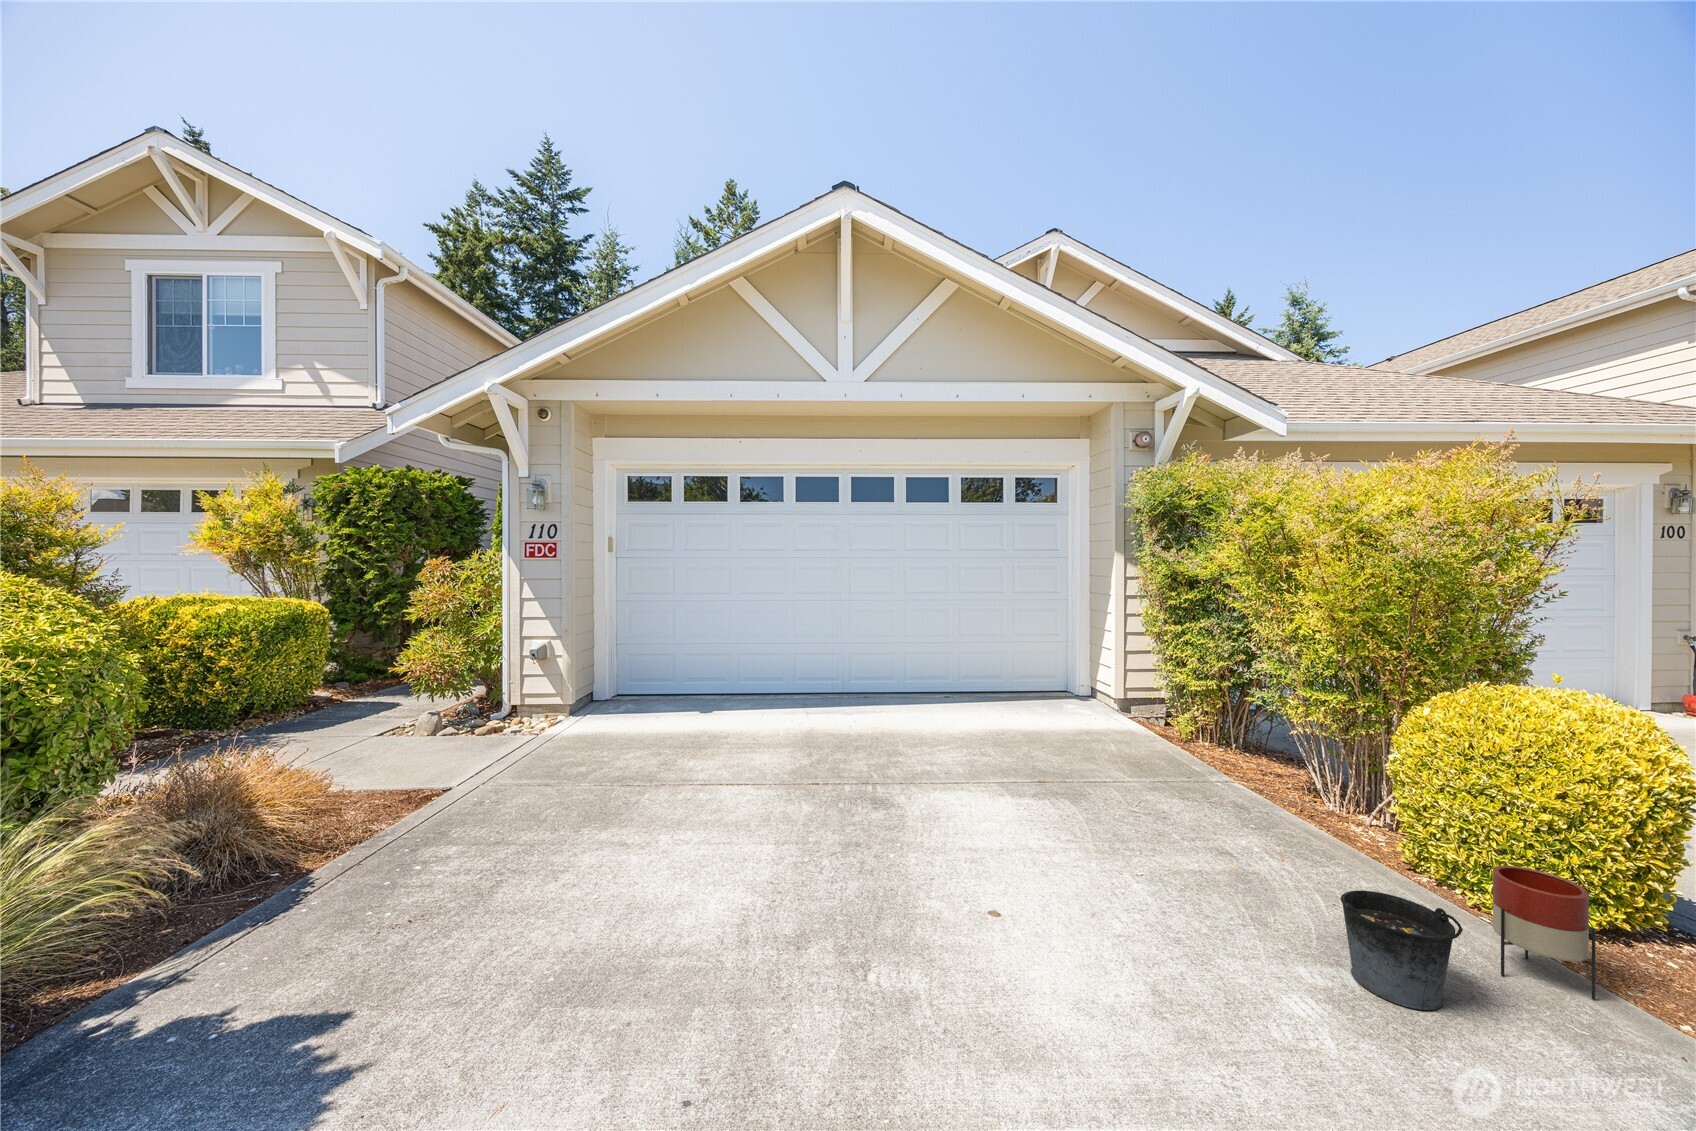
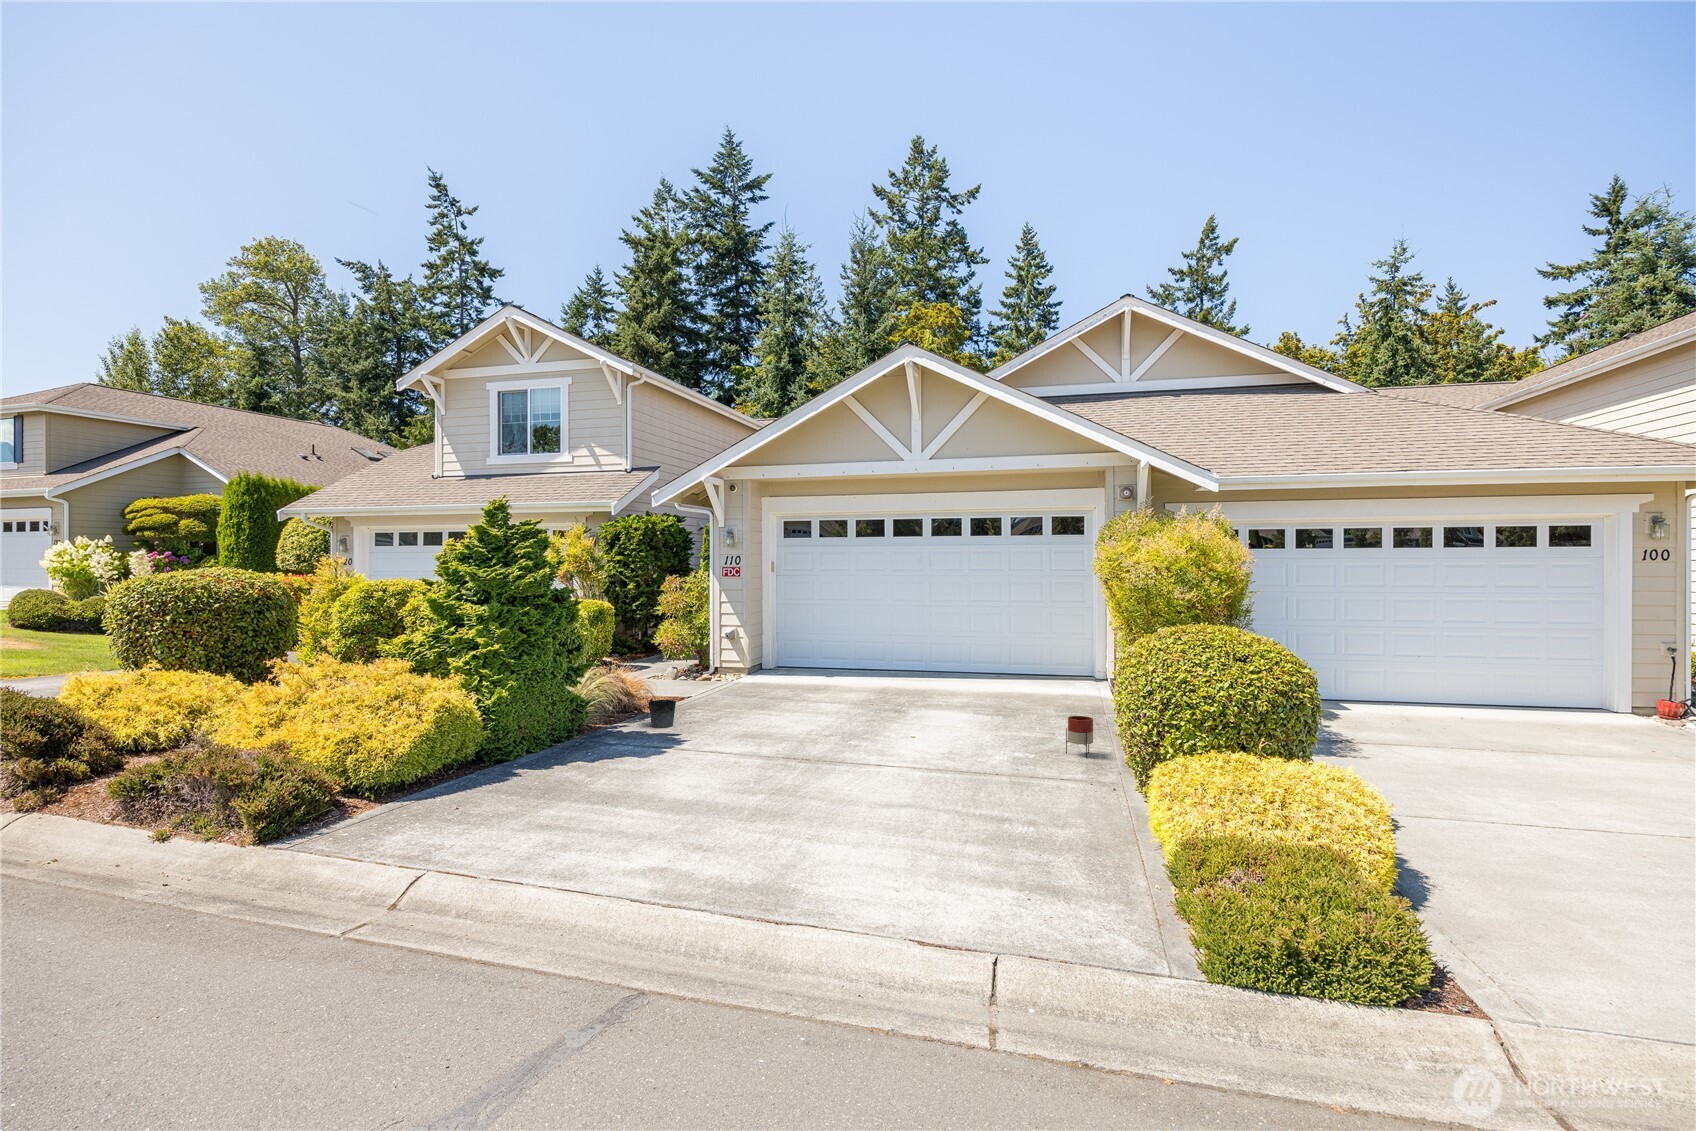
bucket: present [1341,890,1463,1010] -> present [647,699,676,728]

